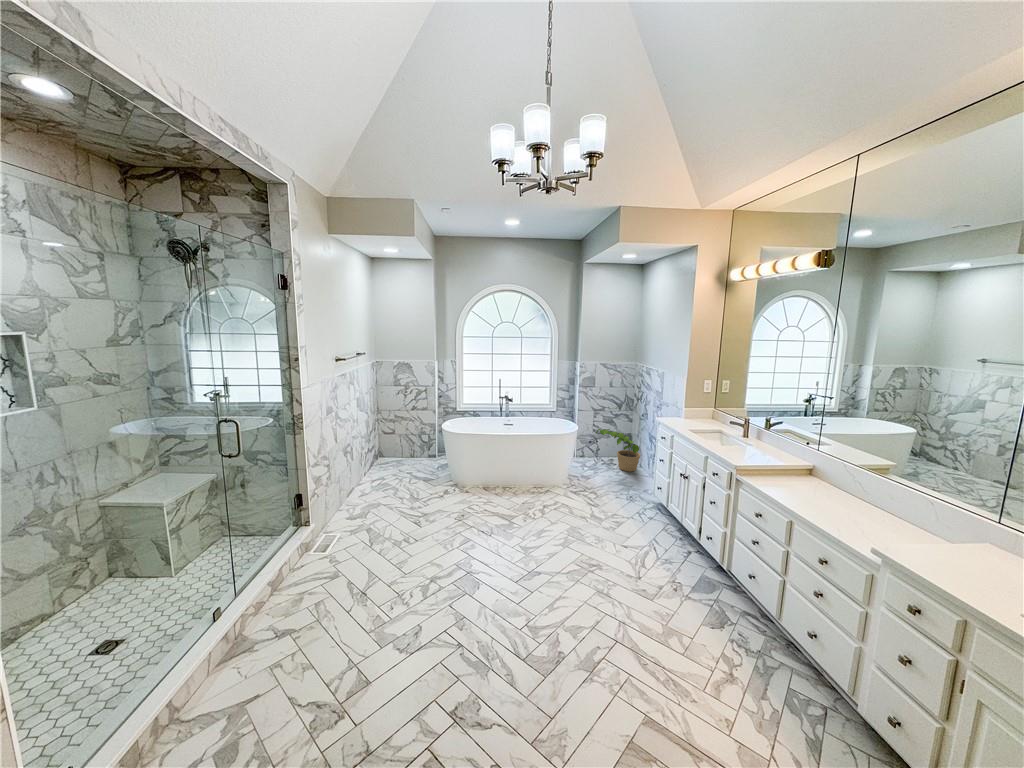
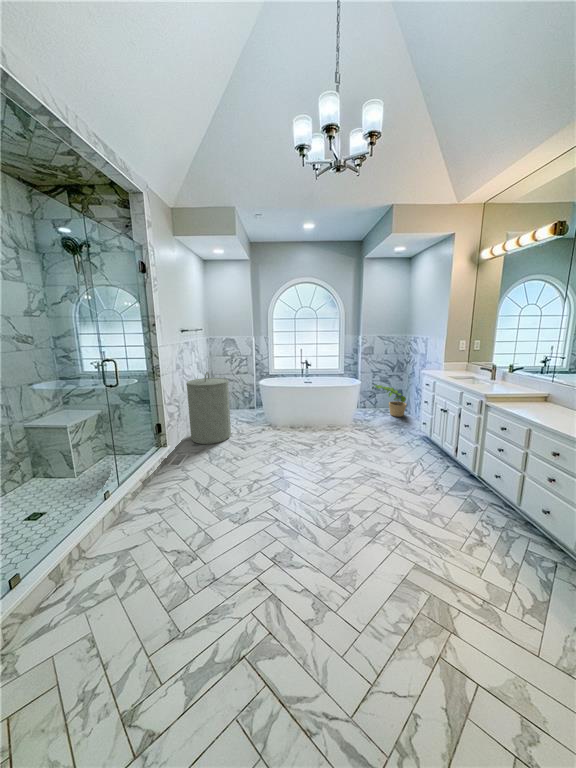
laundry hamper: none [341,416,403,518] -> present [186,372,231,444]

